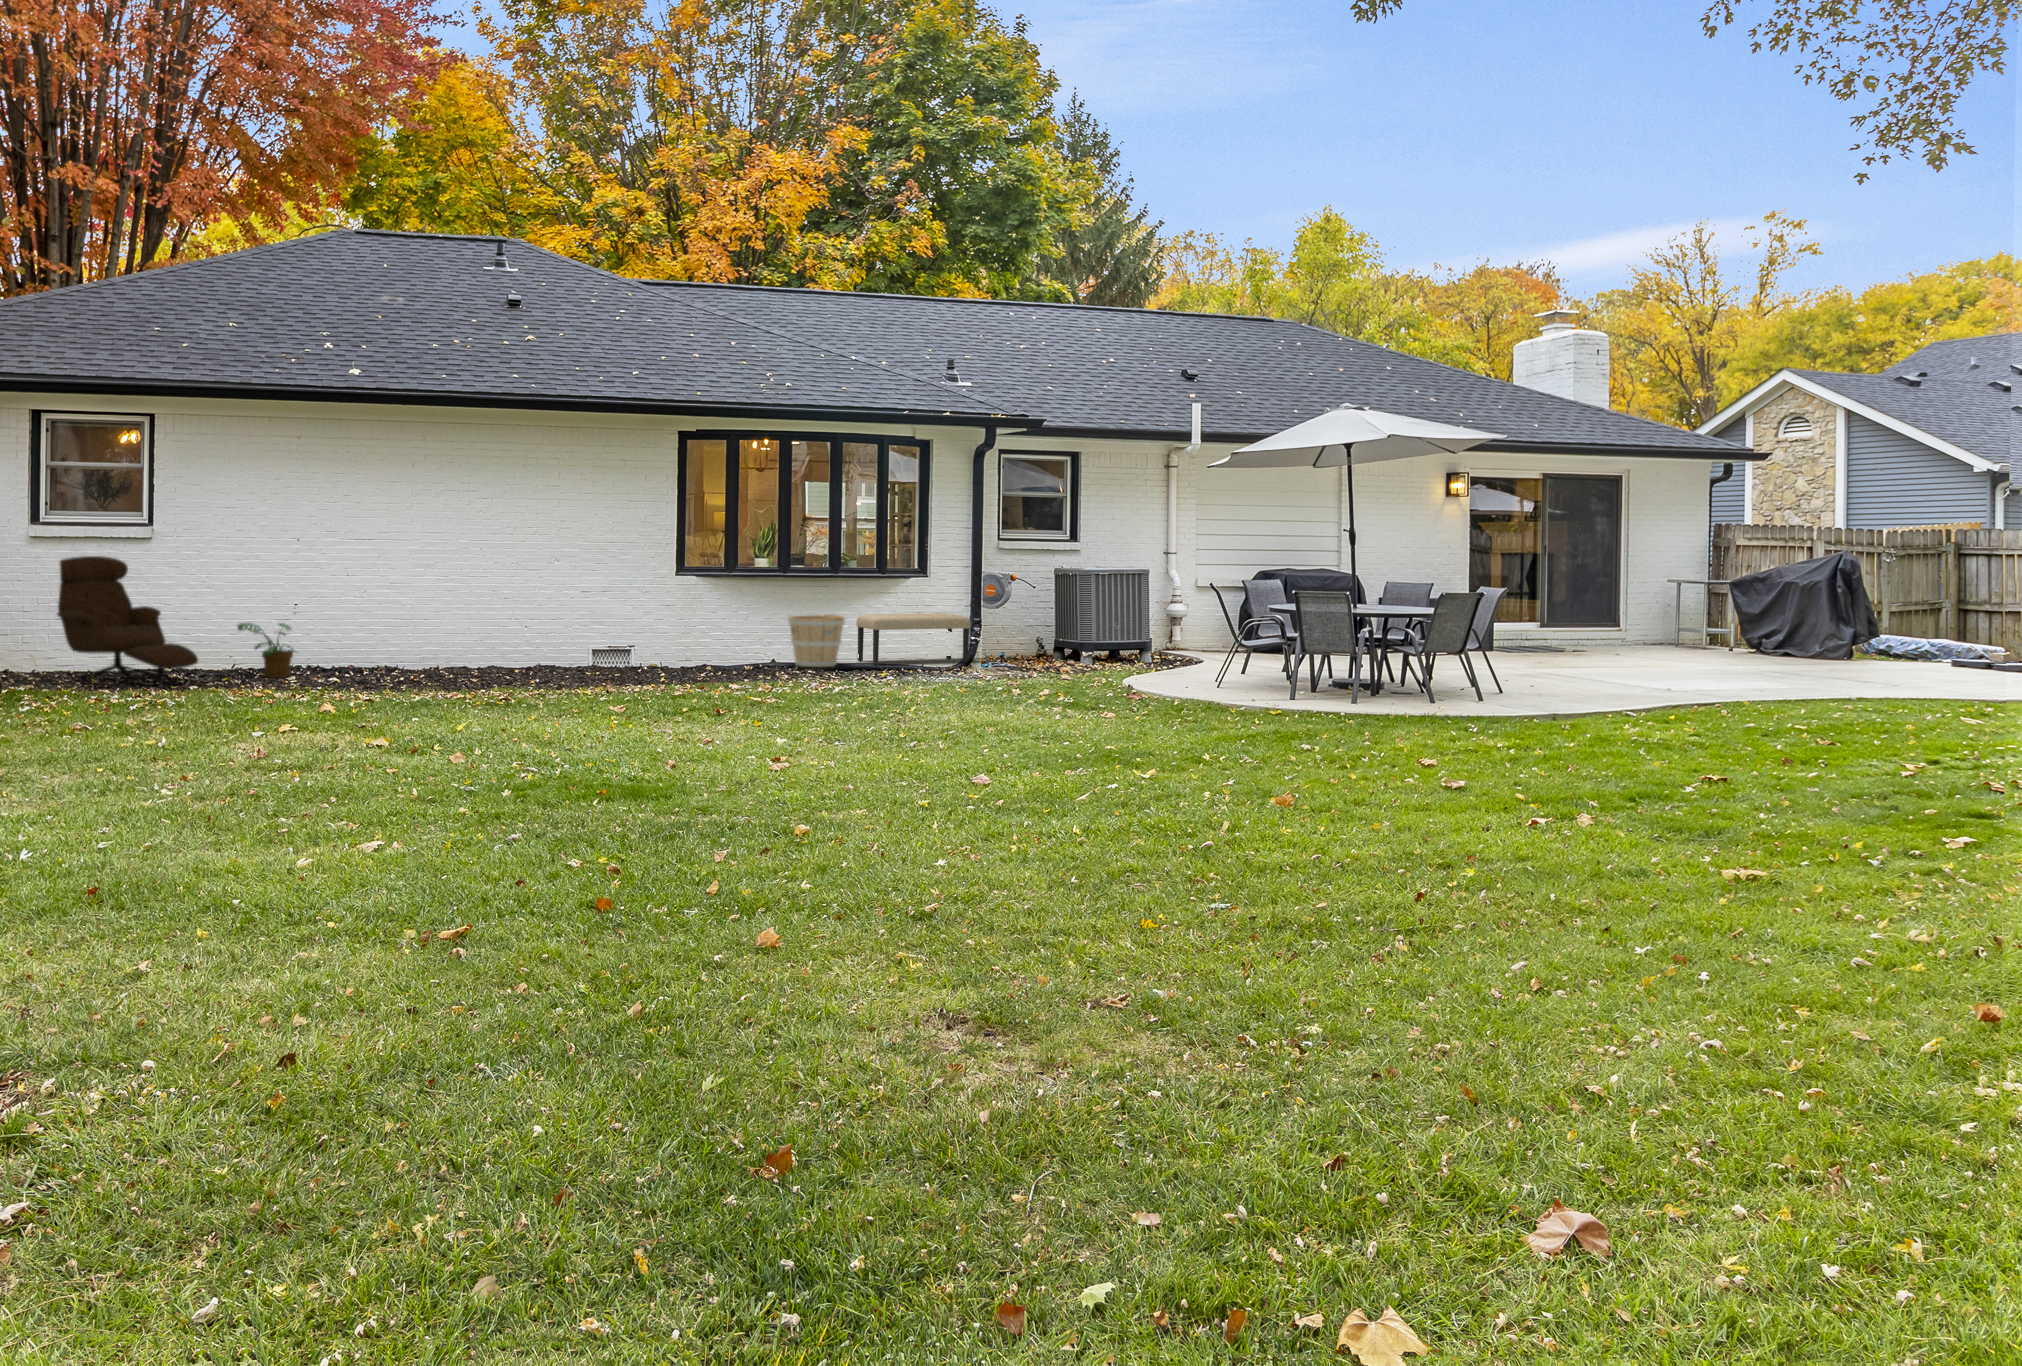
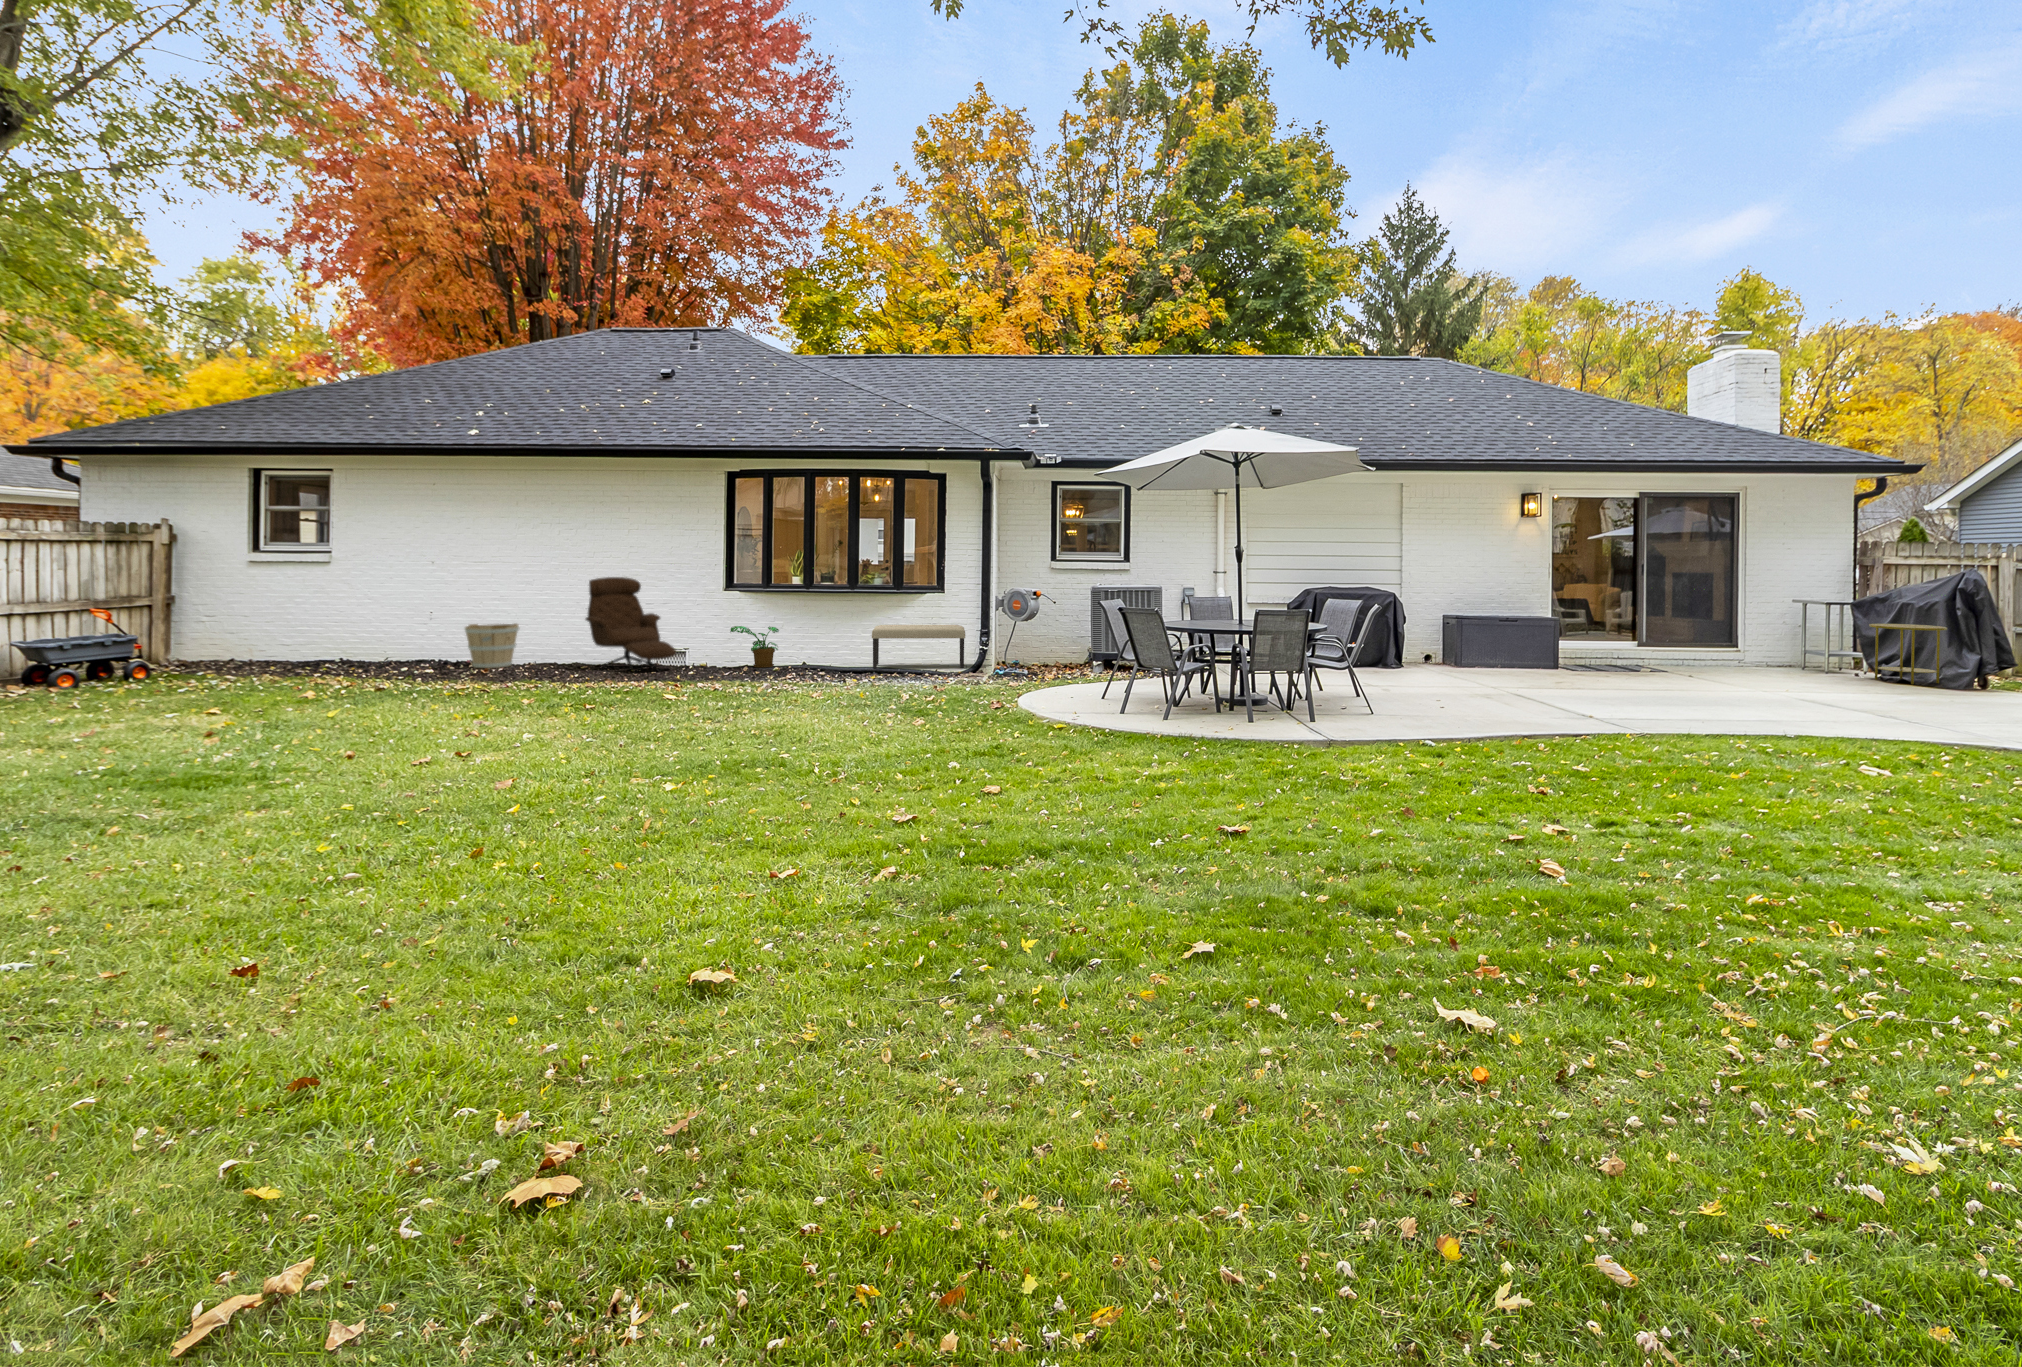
lounge chair: present [57,556,198,687] -> present [586,577,676,671]
side table: none [1765,602,1830,656] -> present [1869,624,1947,684]
wooden bucket: present [788,614,845,667] -> present [465,624,519,668]
potted plant: present [237,623,297,678] -> present [730,626,779,668]

